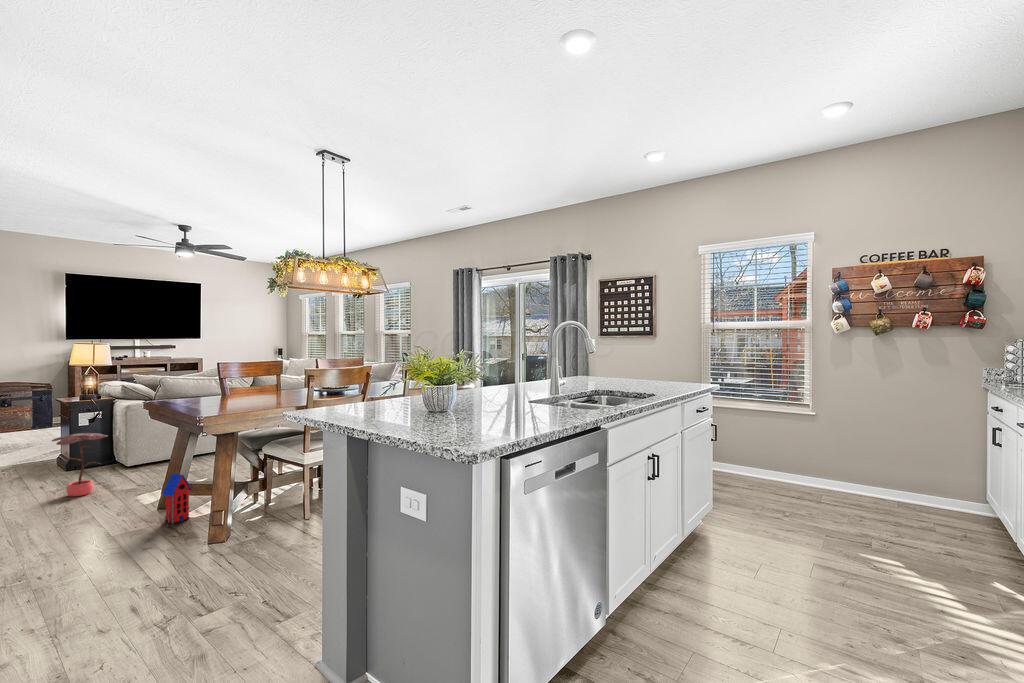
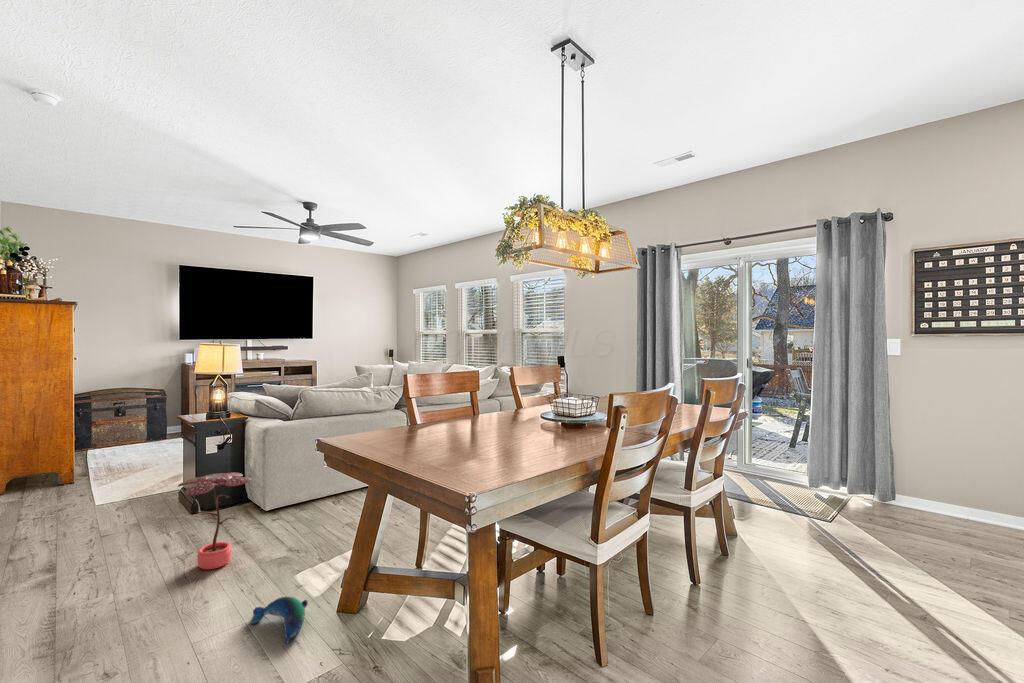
toy house: present [162,474,192,524] -> none [354,562,398,655]
plush toy: none [98,500,138,522] -> present [250,597,308,644]

